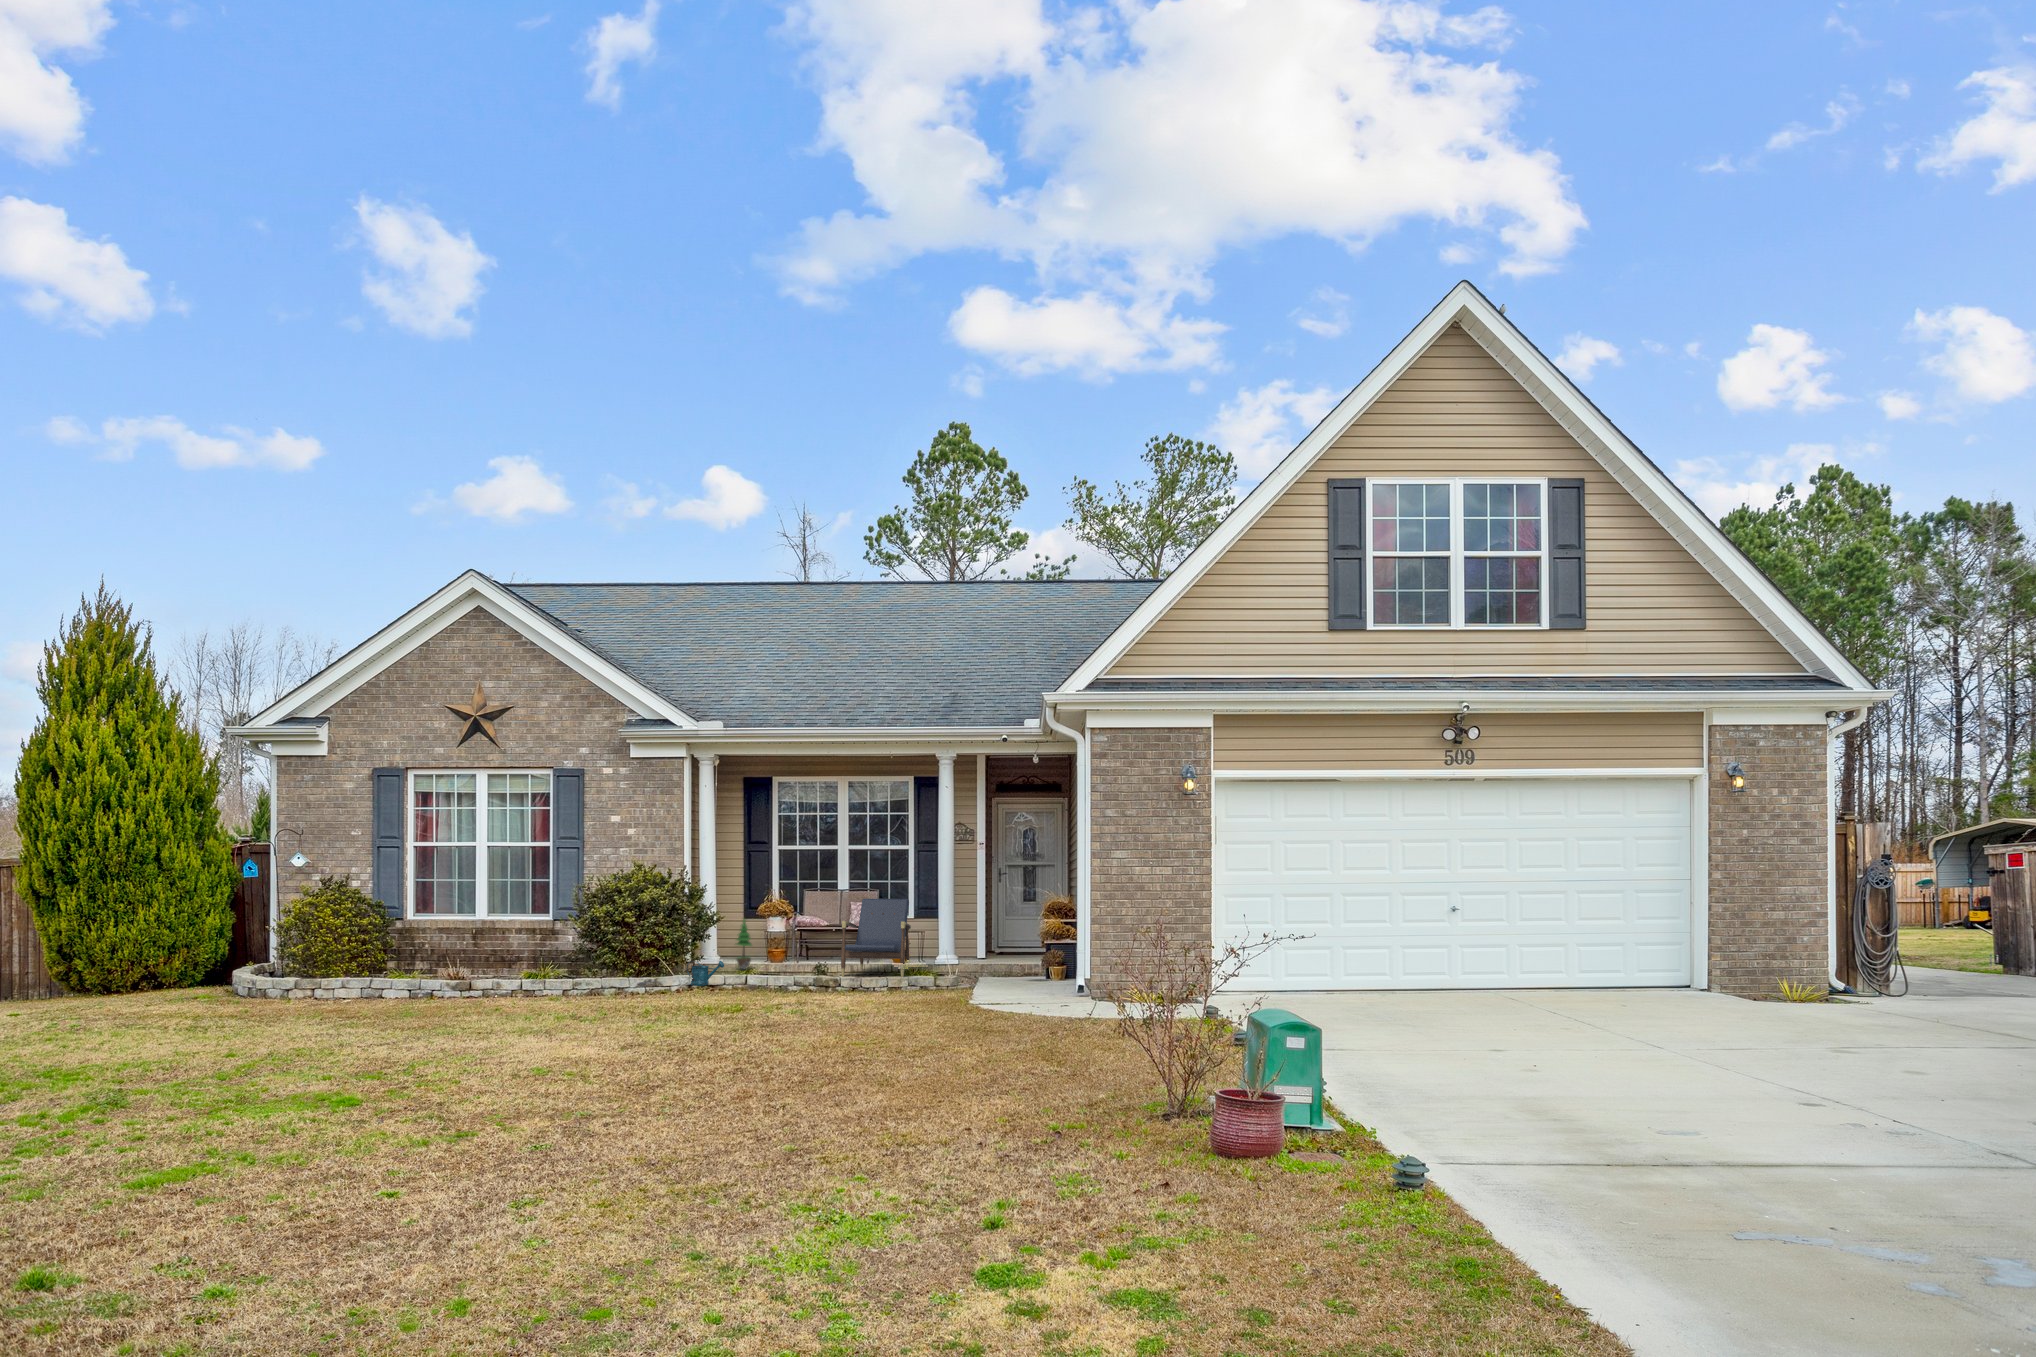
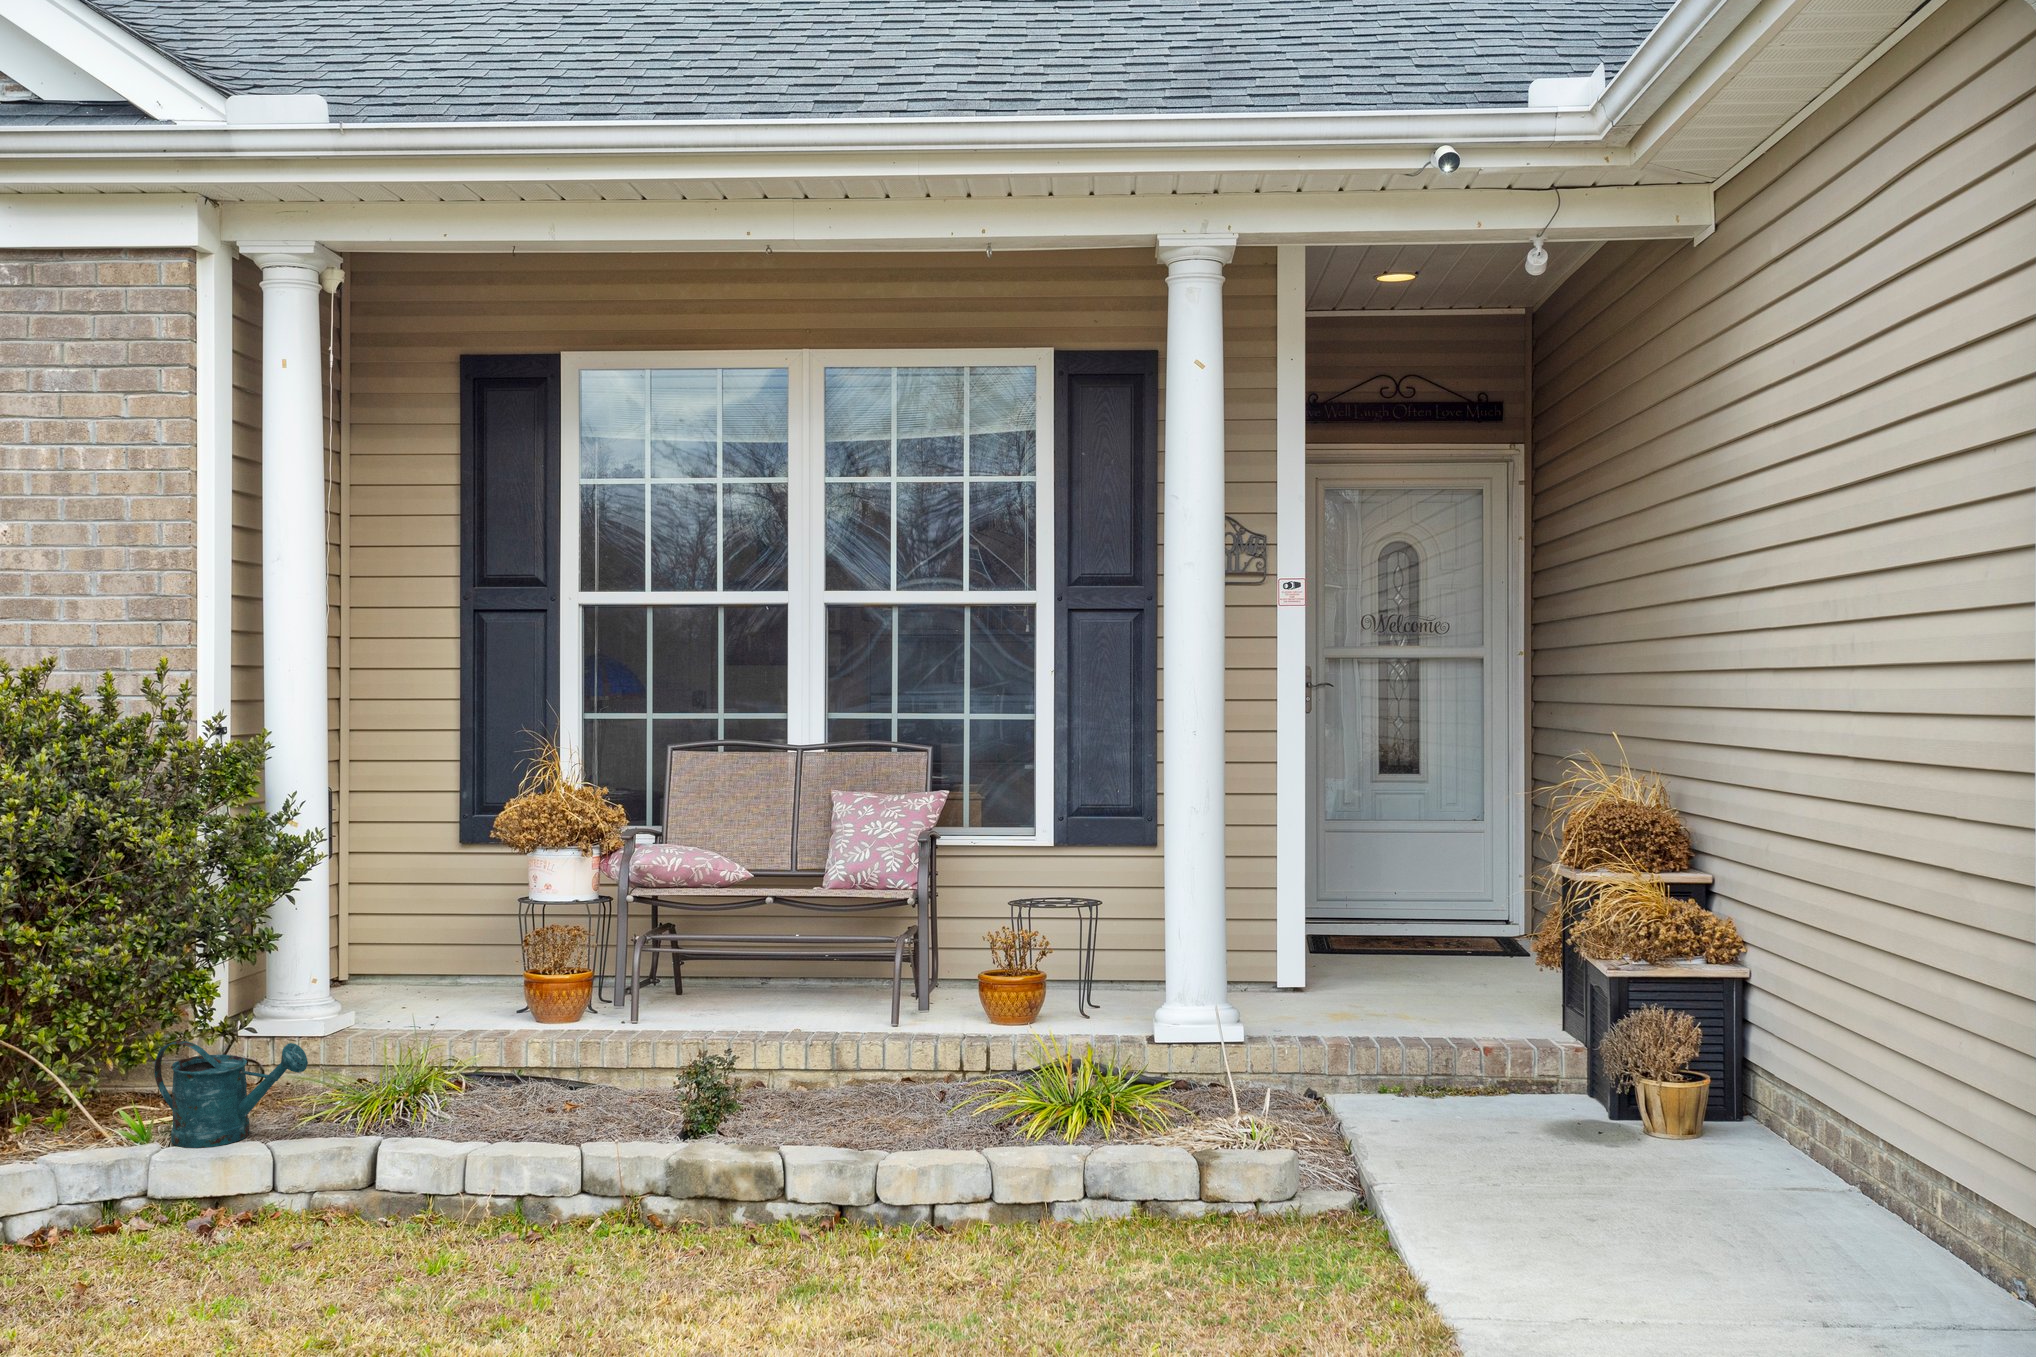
lounge chair: present [841,899,911,977] -> none [797,778,1052,1086]
potted tree: present [737,919,752,970] -> none [423,840,491,1022]

